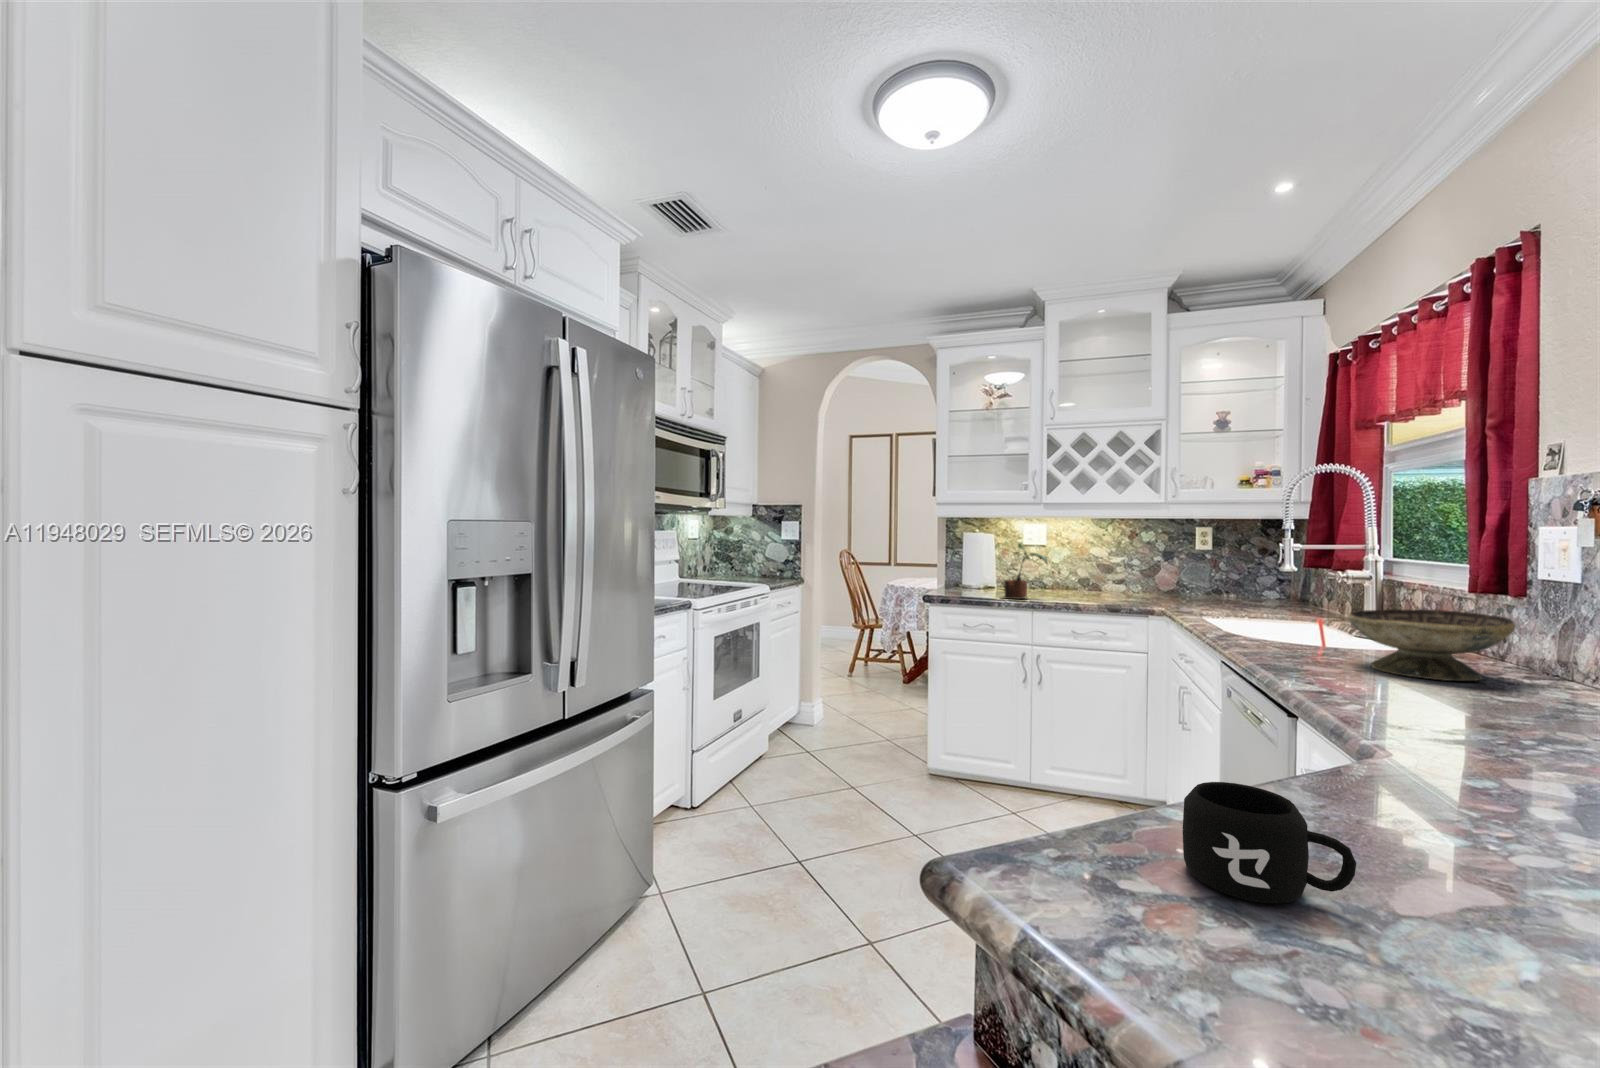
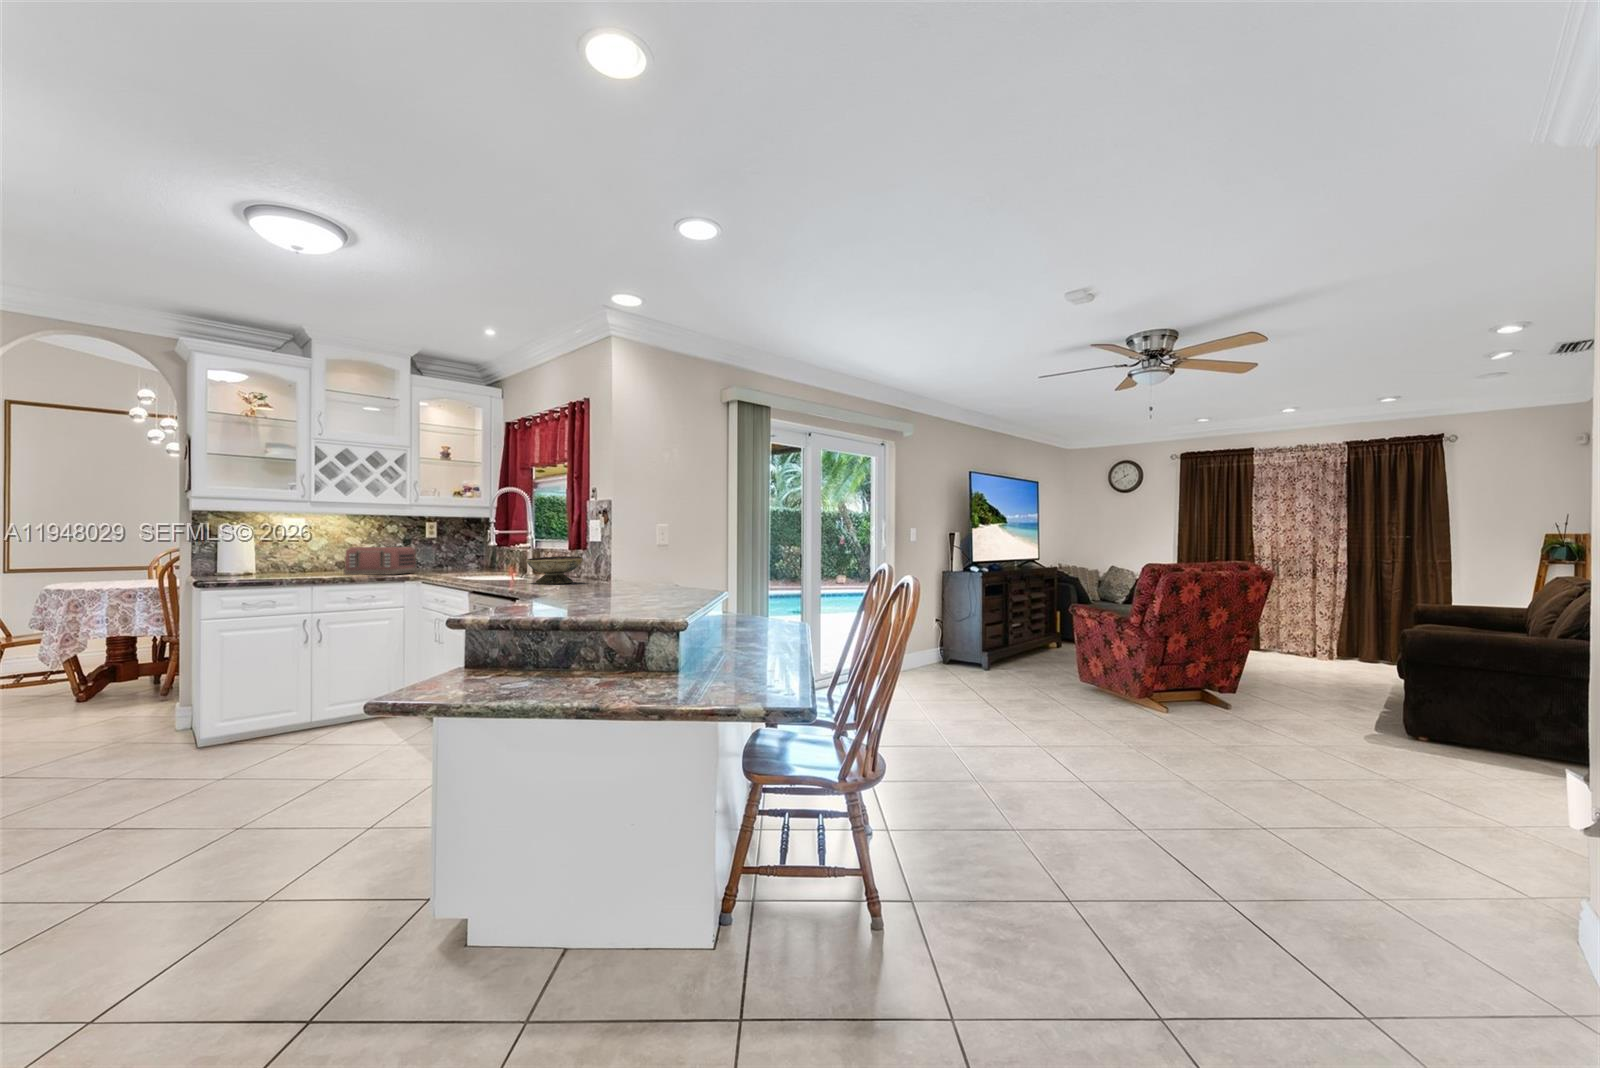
potted plant: present [1003,544,1047,599] -> none [281,532,327,577]
toaster: none [1077,562,1174,604] -> present [344,547,416,575]
mug: present [1183,782,1356,903] -> none [511,584,551,608]

